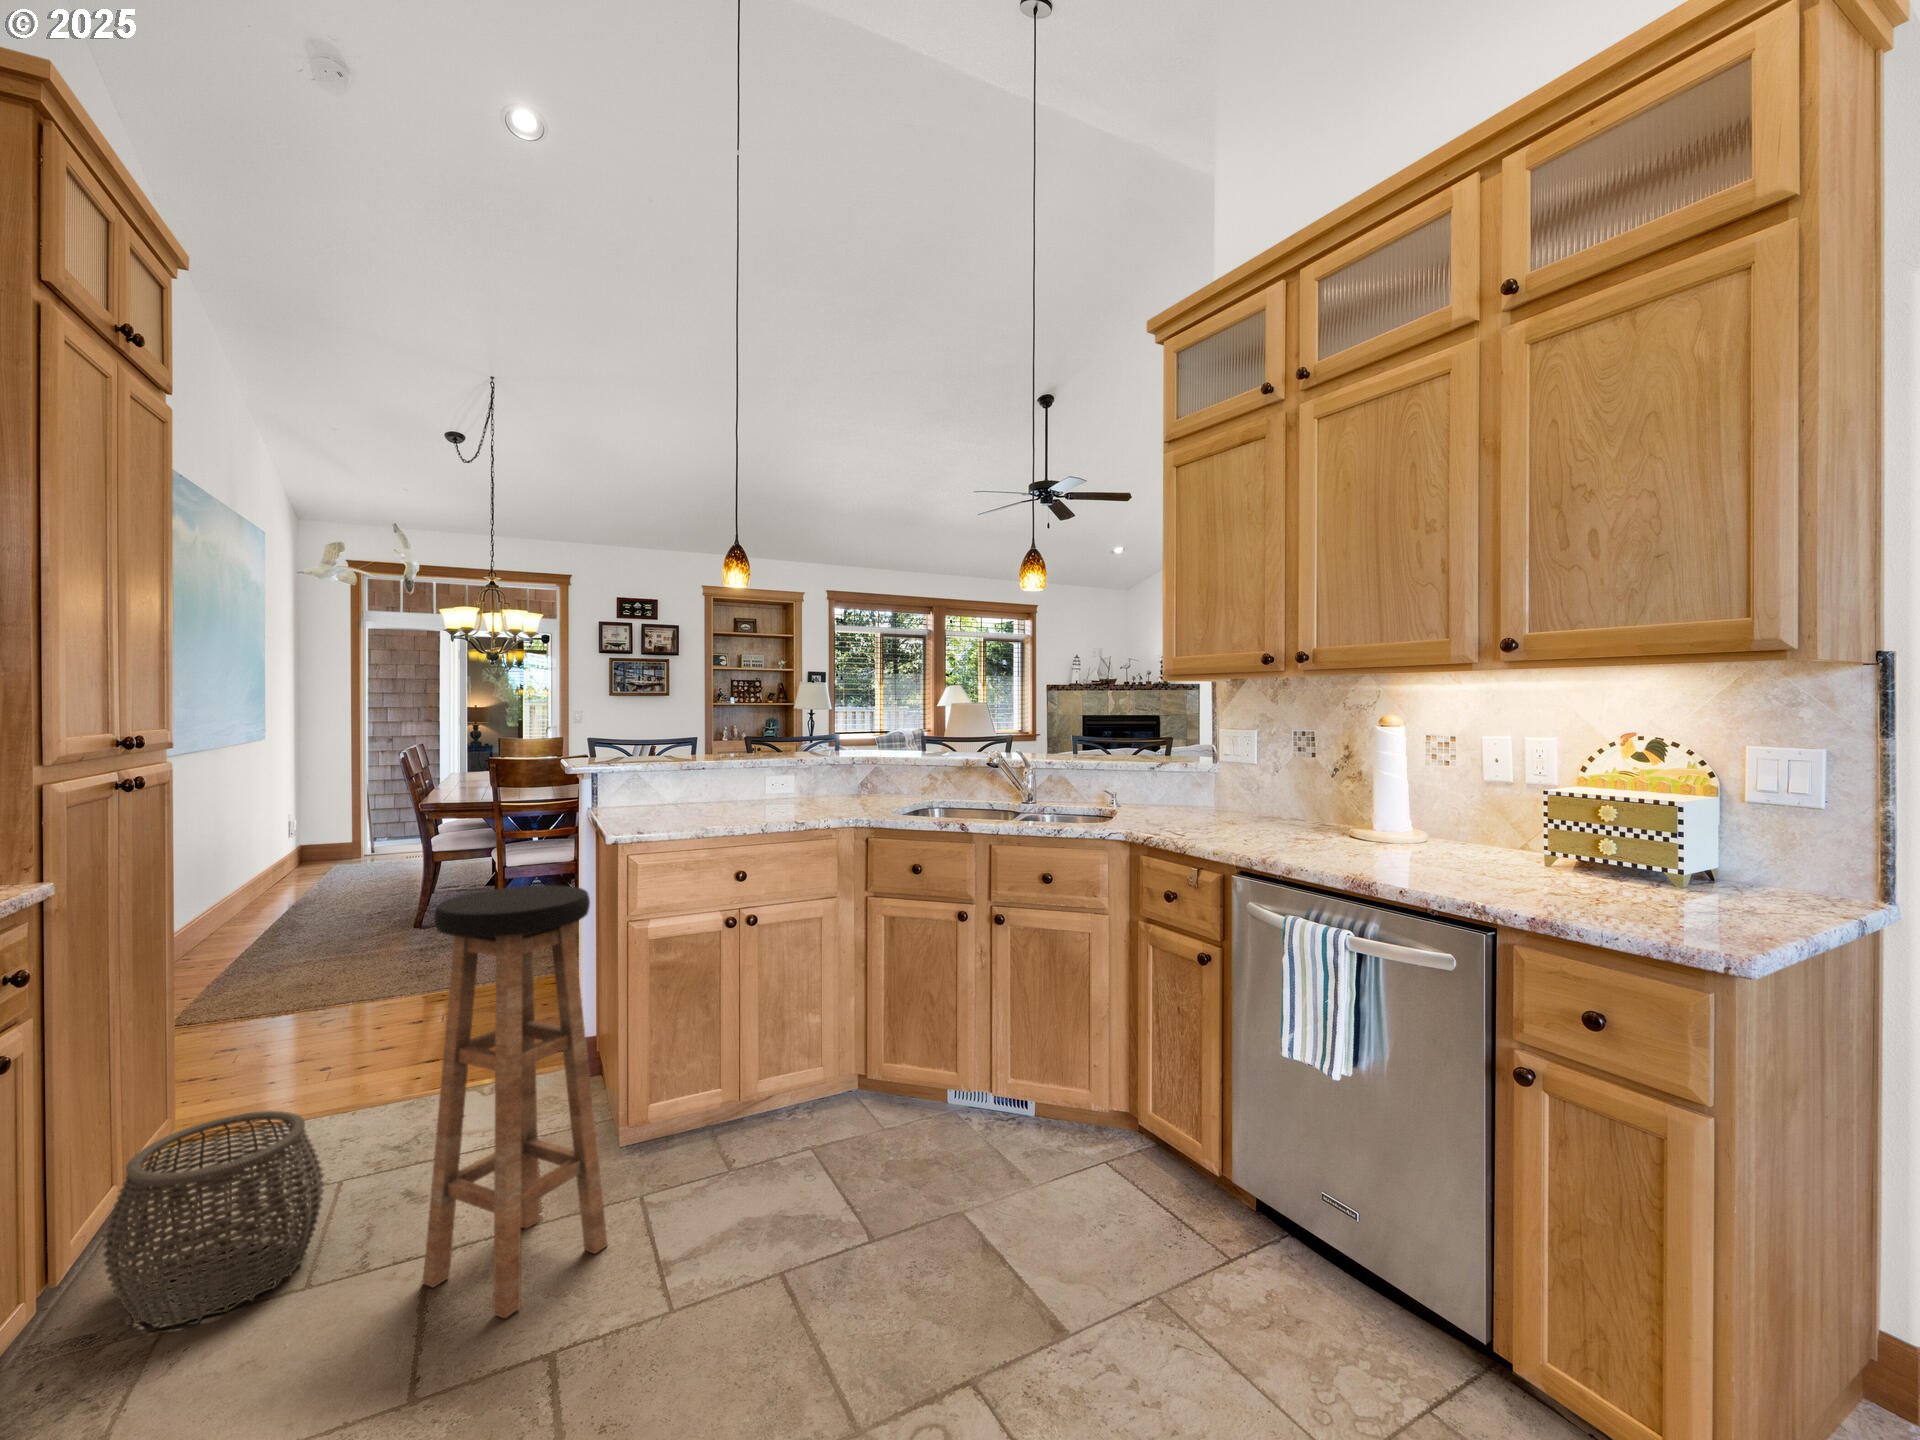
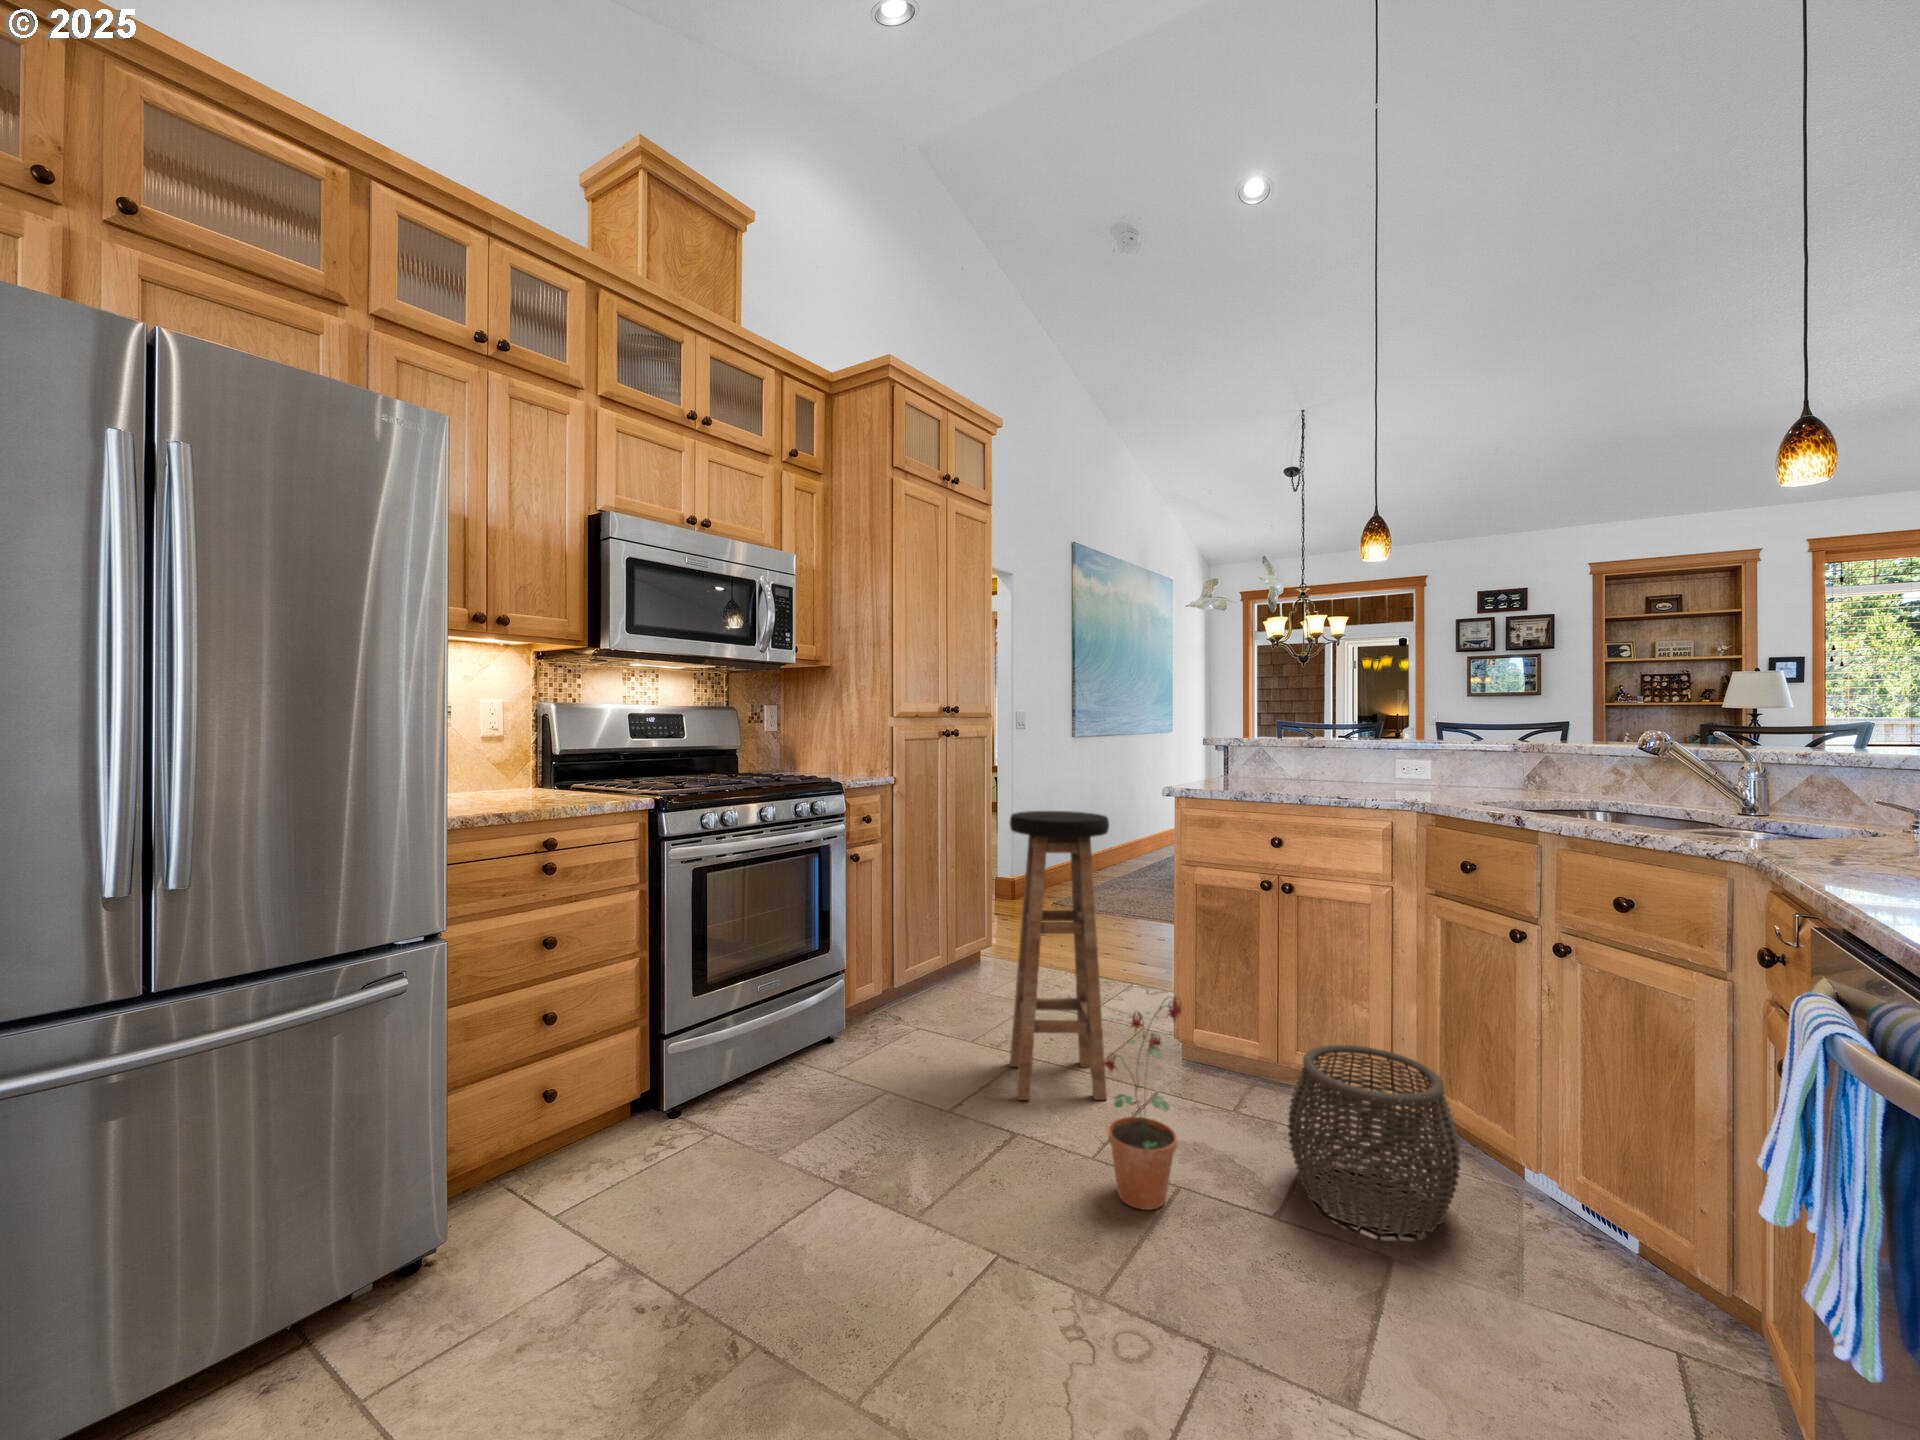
potted plant: none [720,1070,805,1330] -> present [1101,998,1182,1210]
woven basket: present [103,1111,324,1326] -> present [1287,1045,1460,1237]

